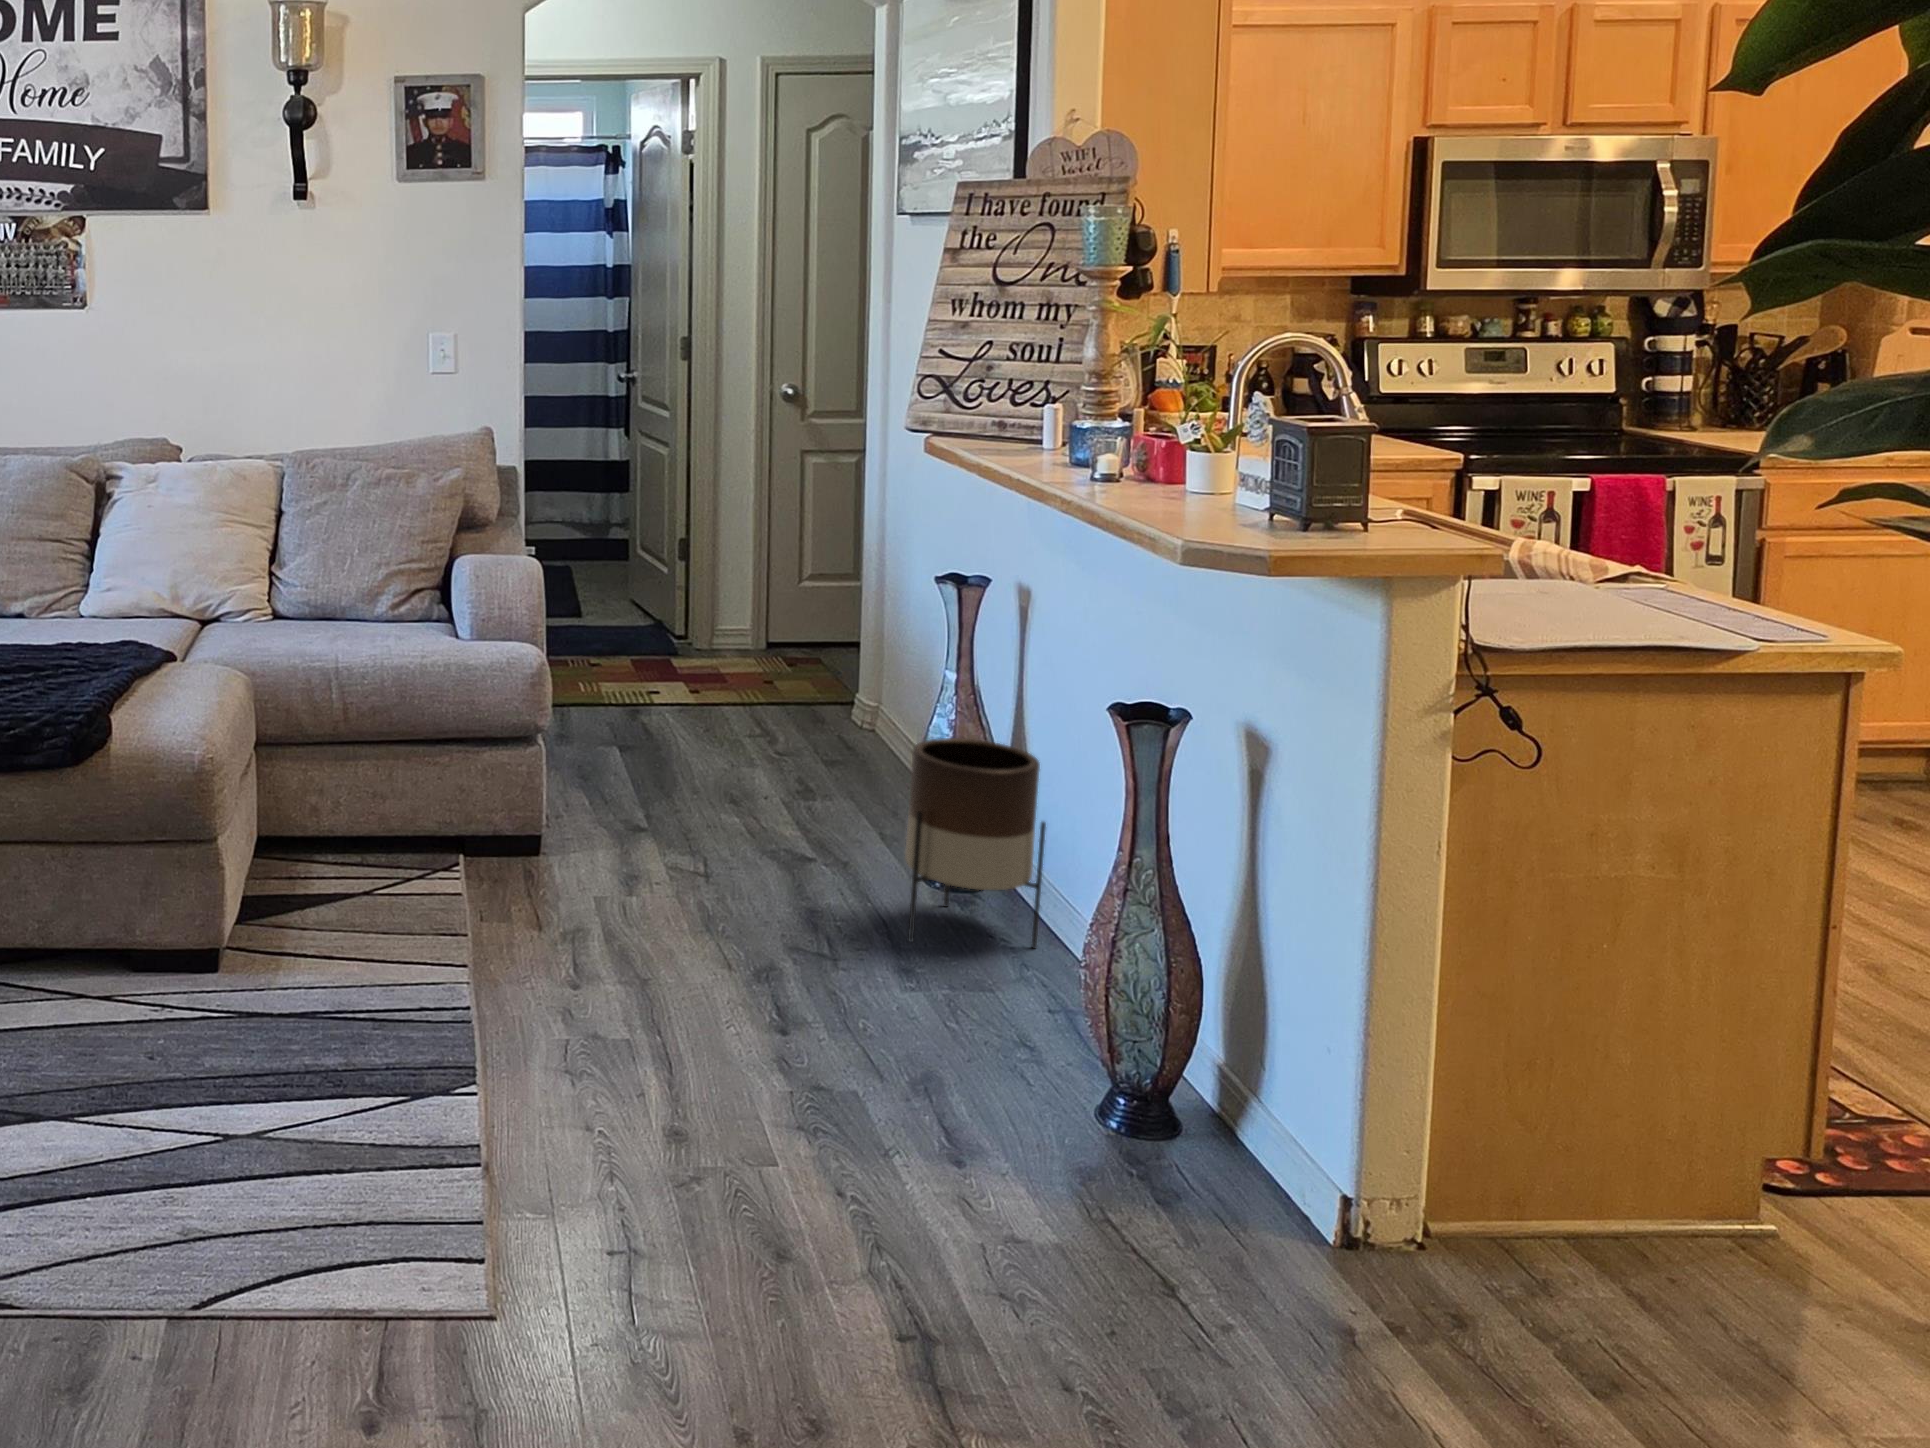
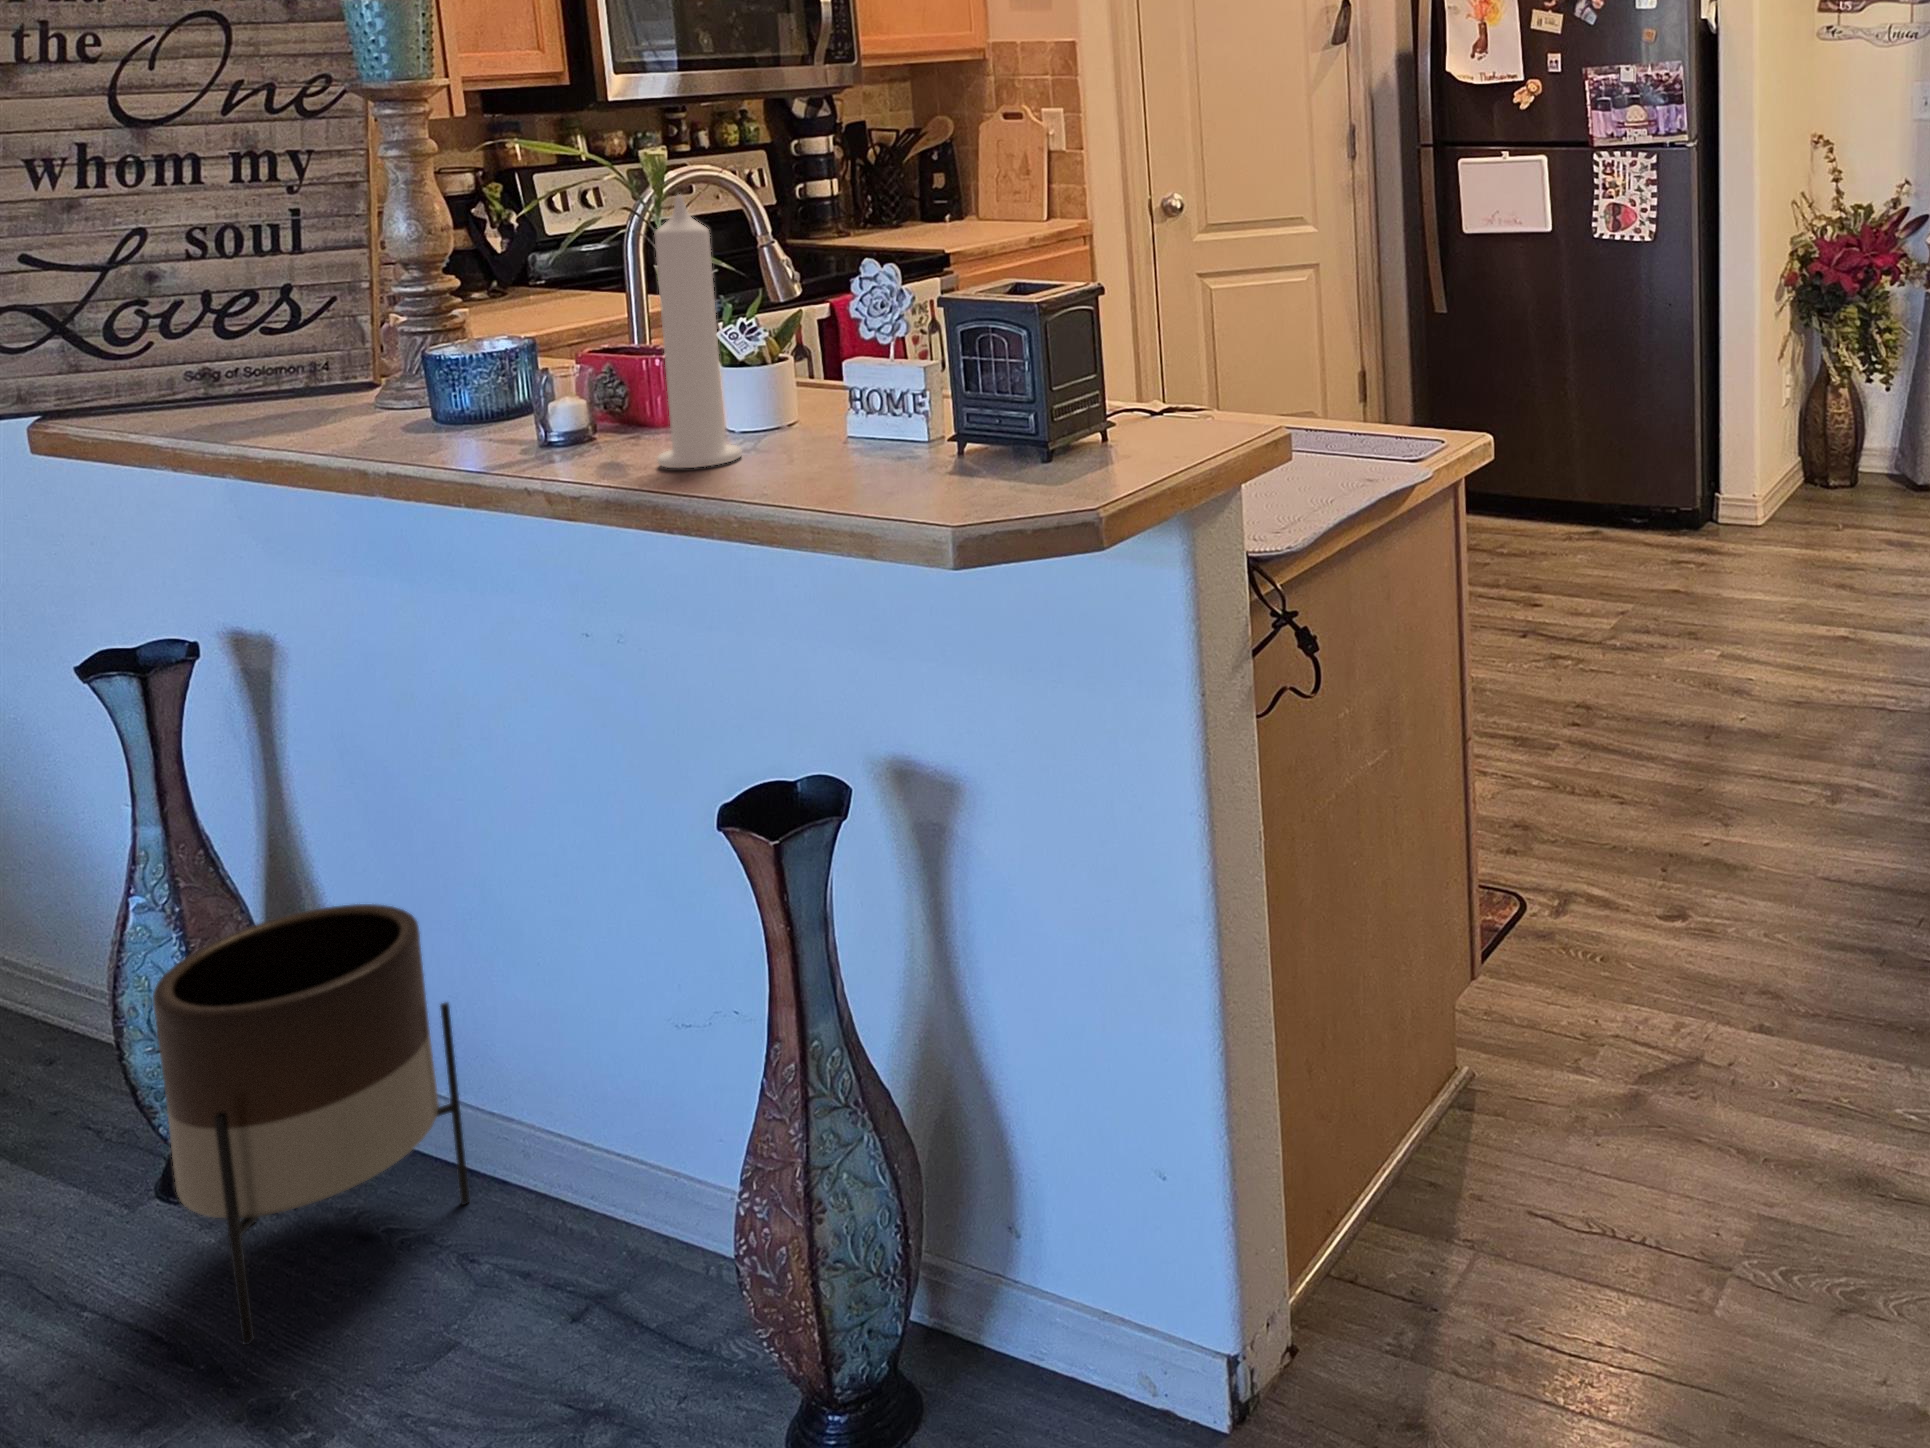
candle: none [1104,331,1154,492] -> present [654,195,742,468]

